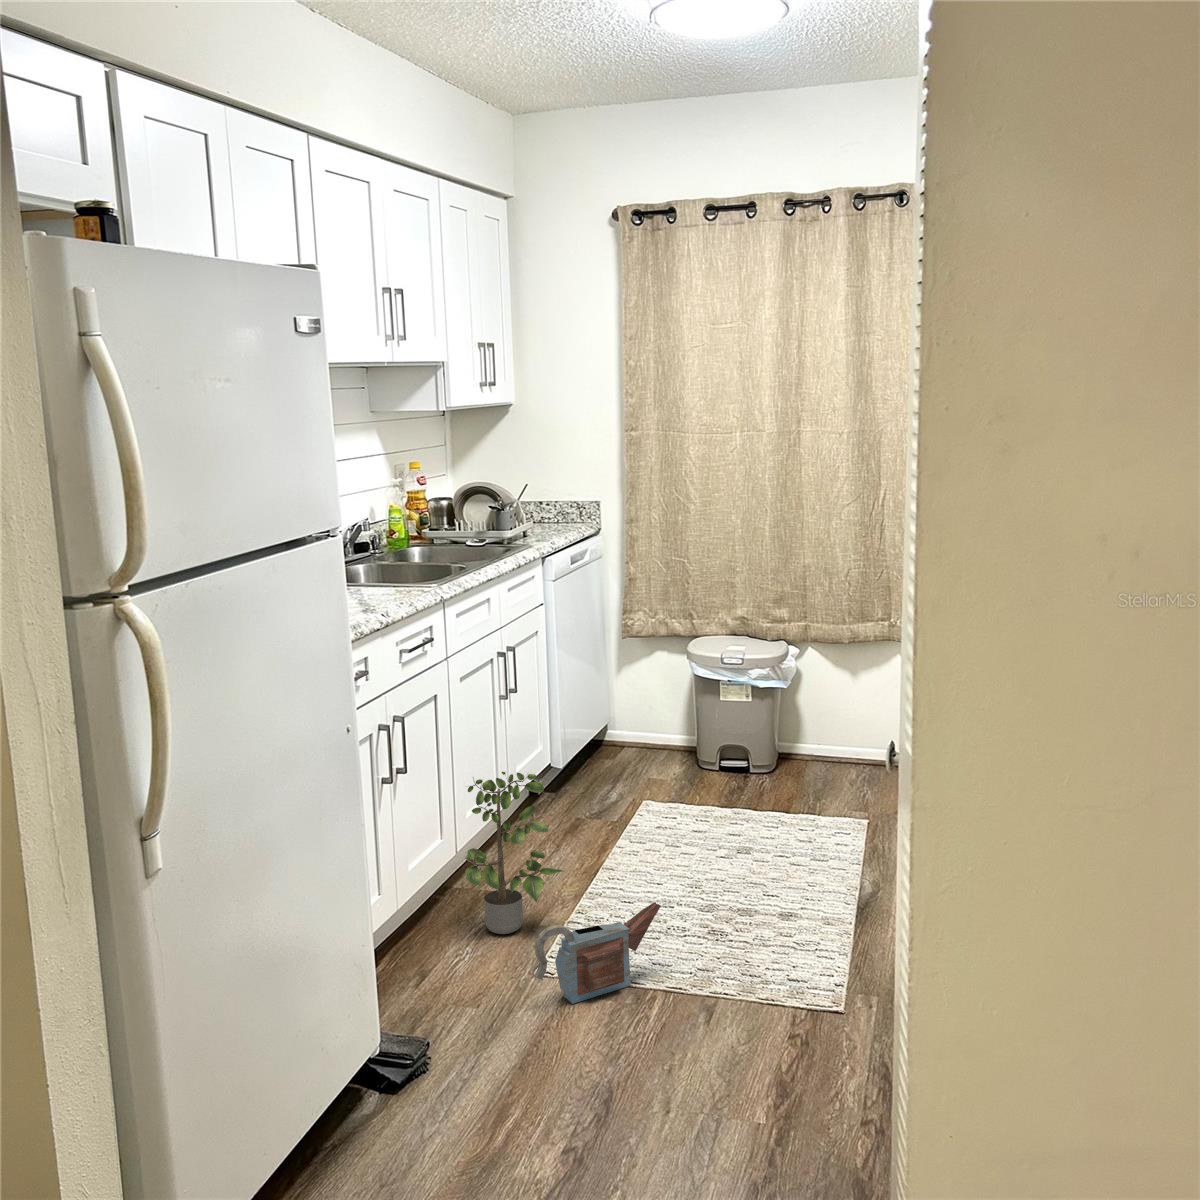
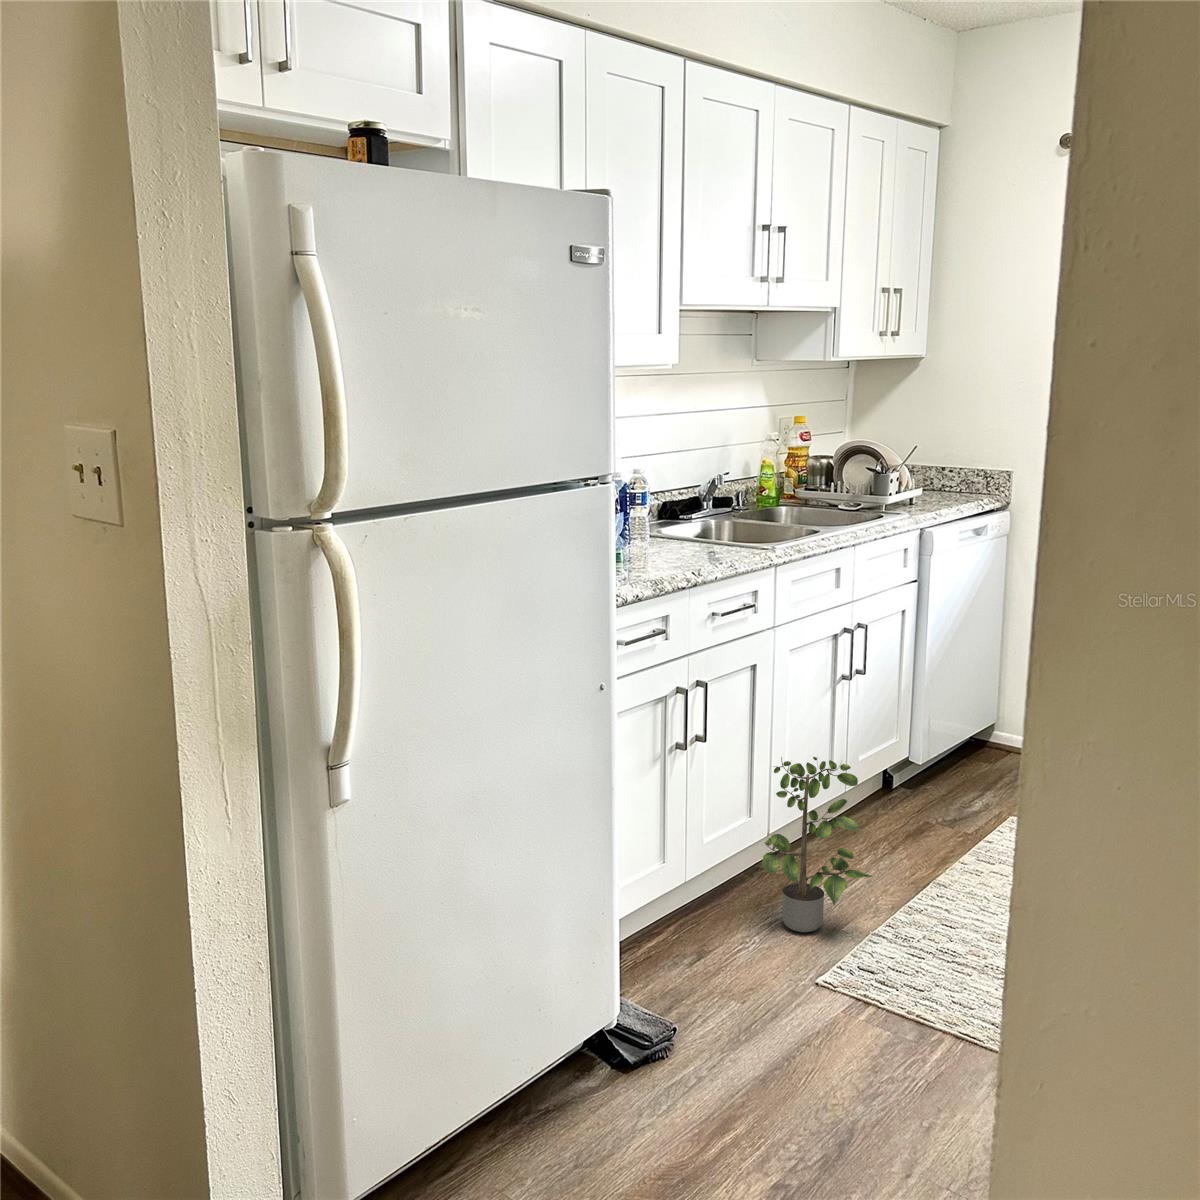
watering can: present [534,902,661,1004] -> none [803,932,966,1025]

